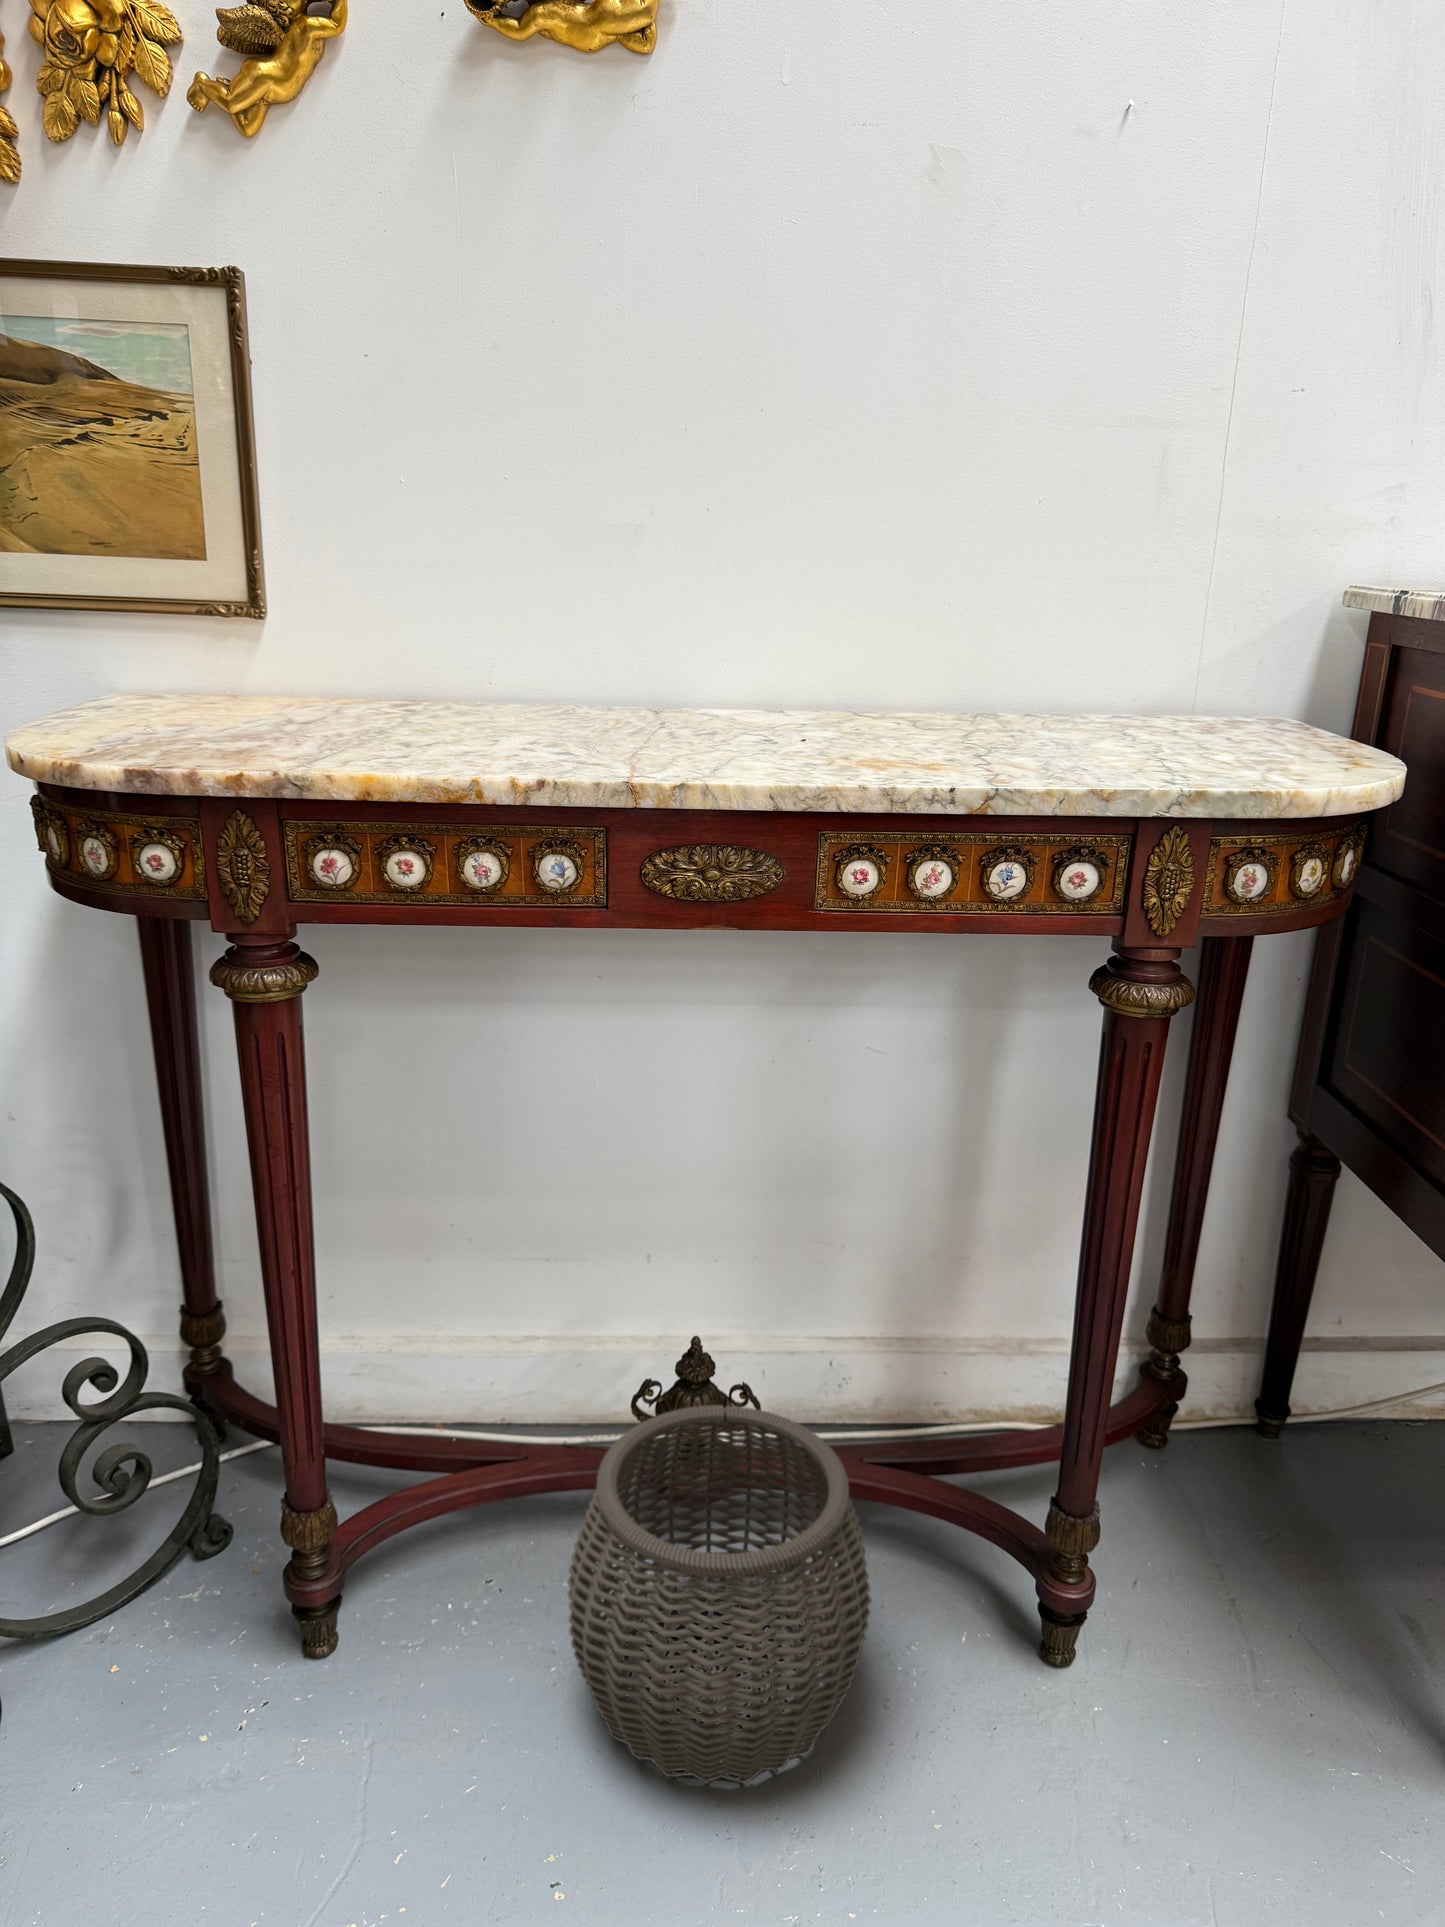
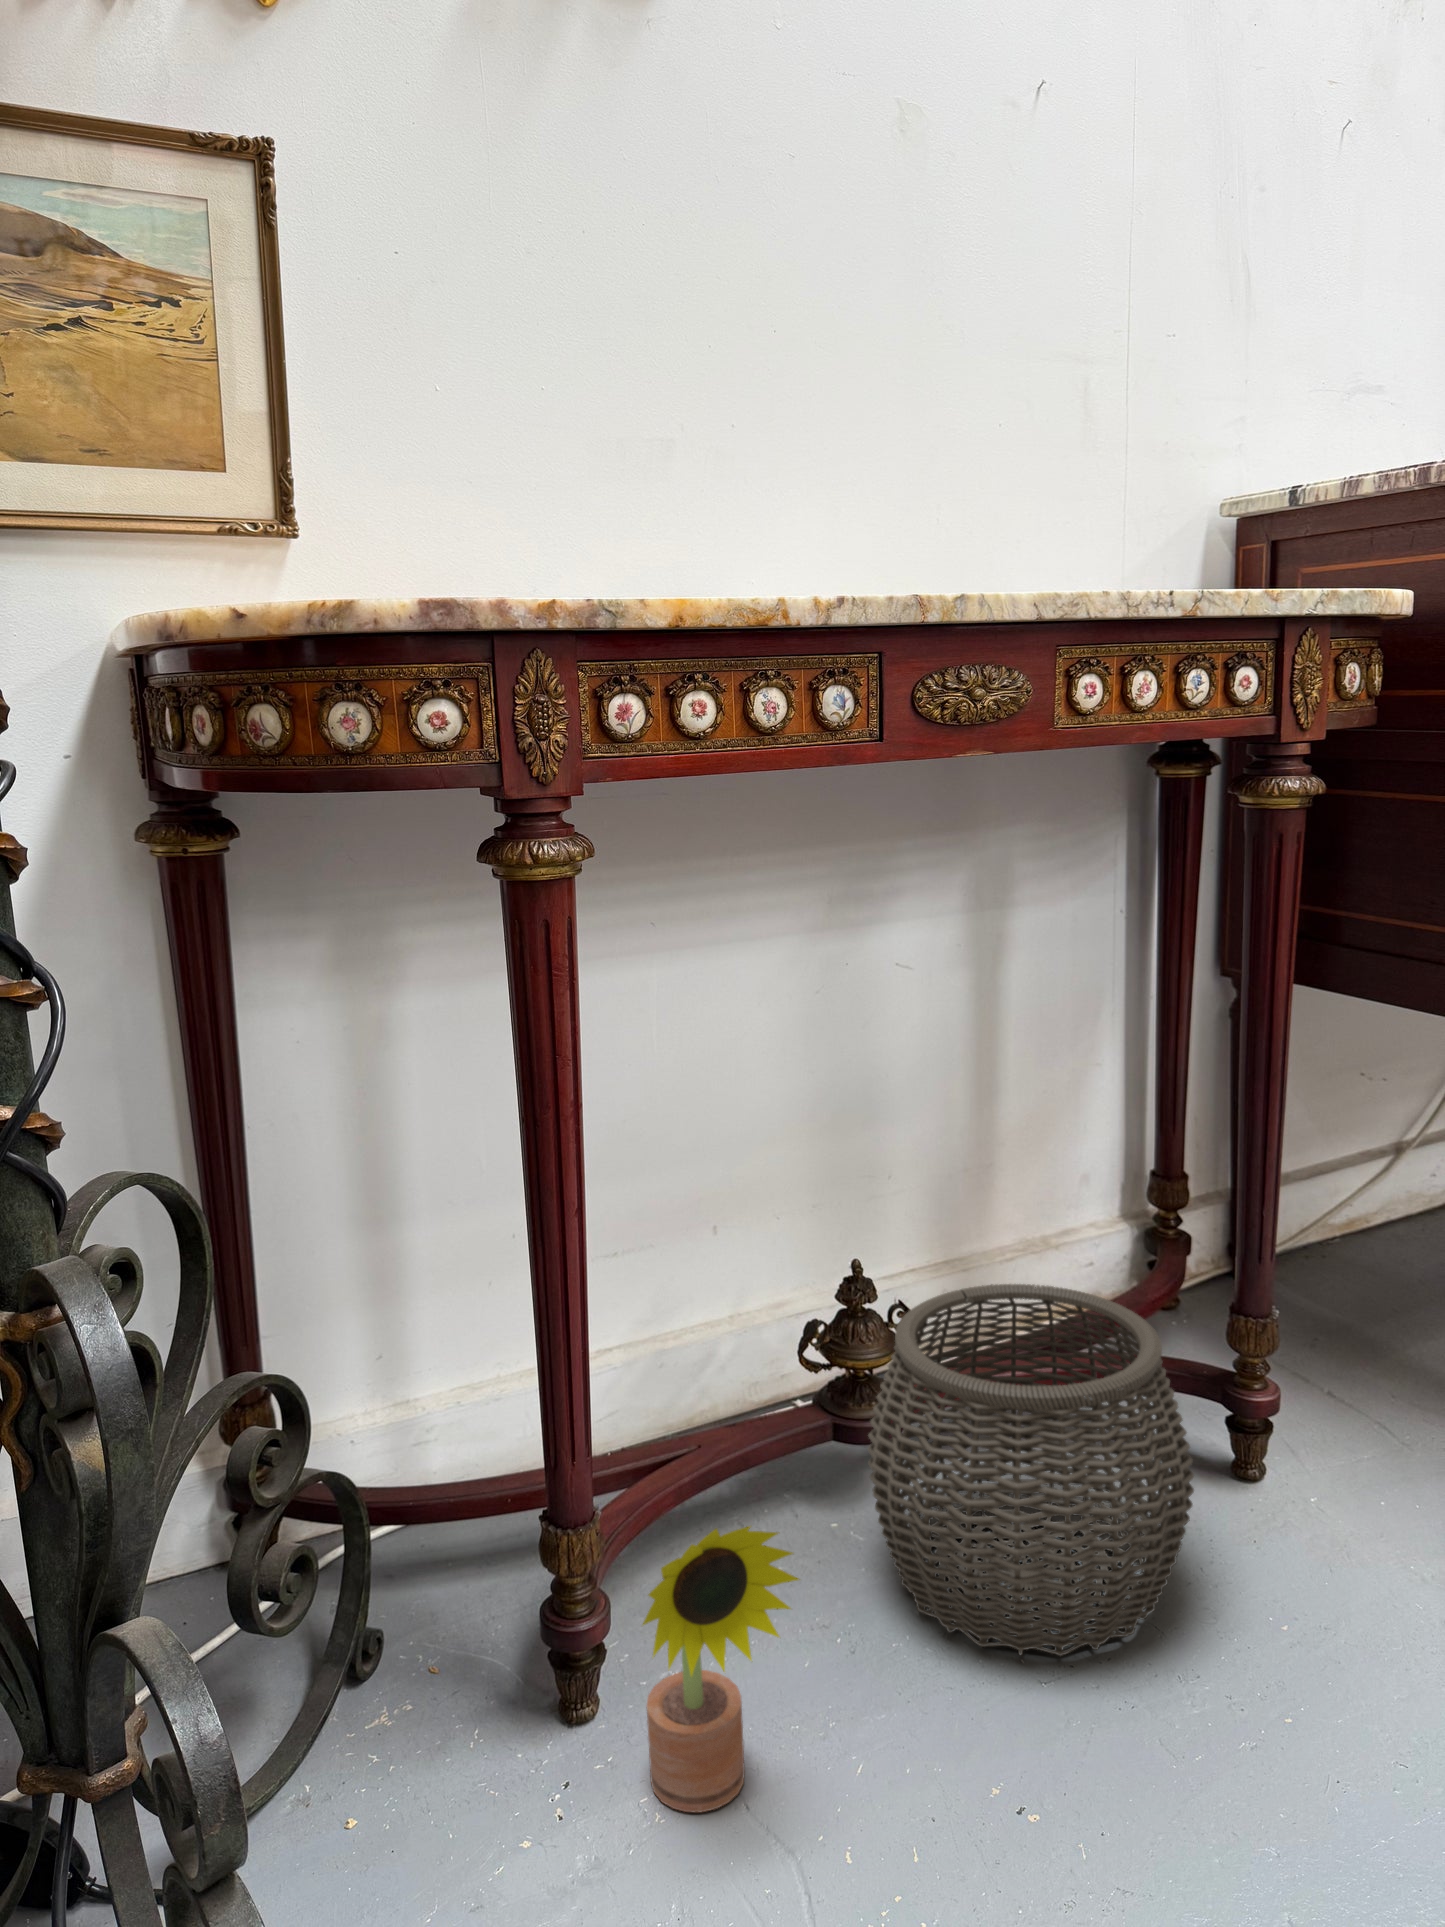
decorative plant: none [203,1586,354,1791] -> present [643,1526,799,1812]

